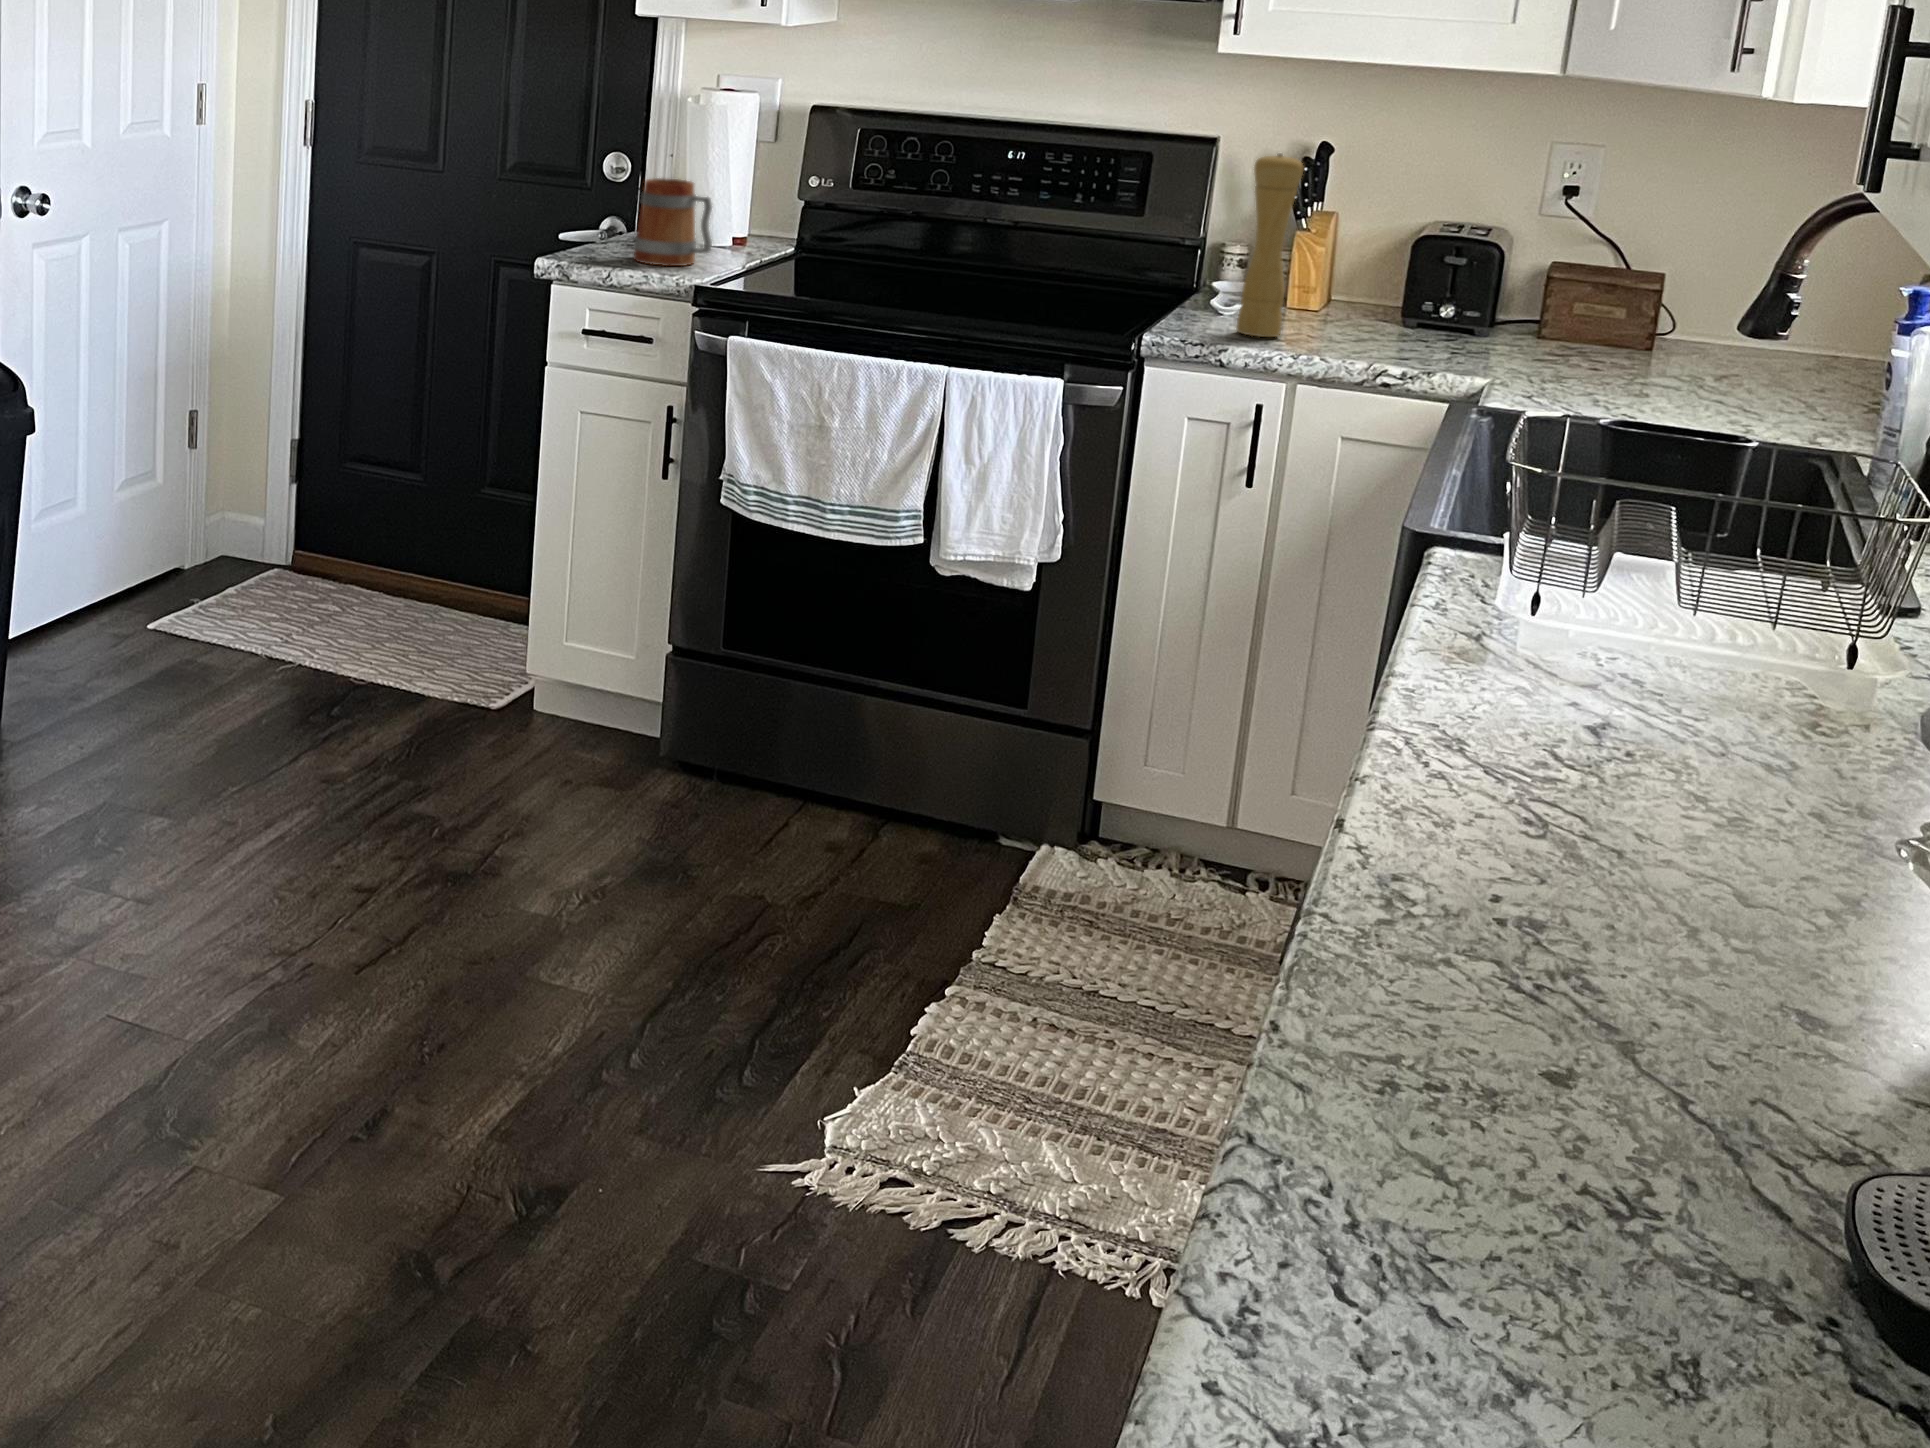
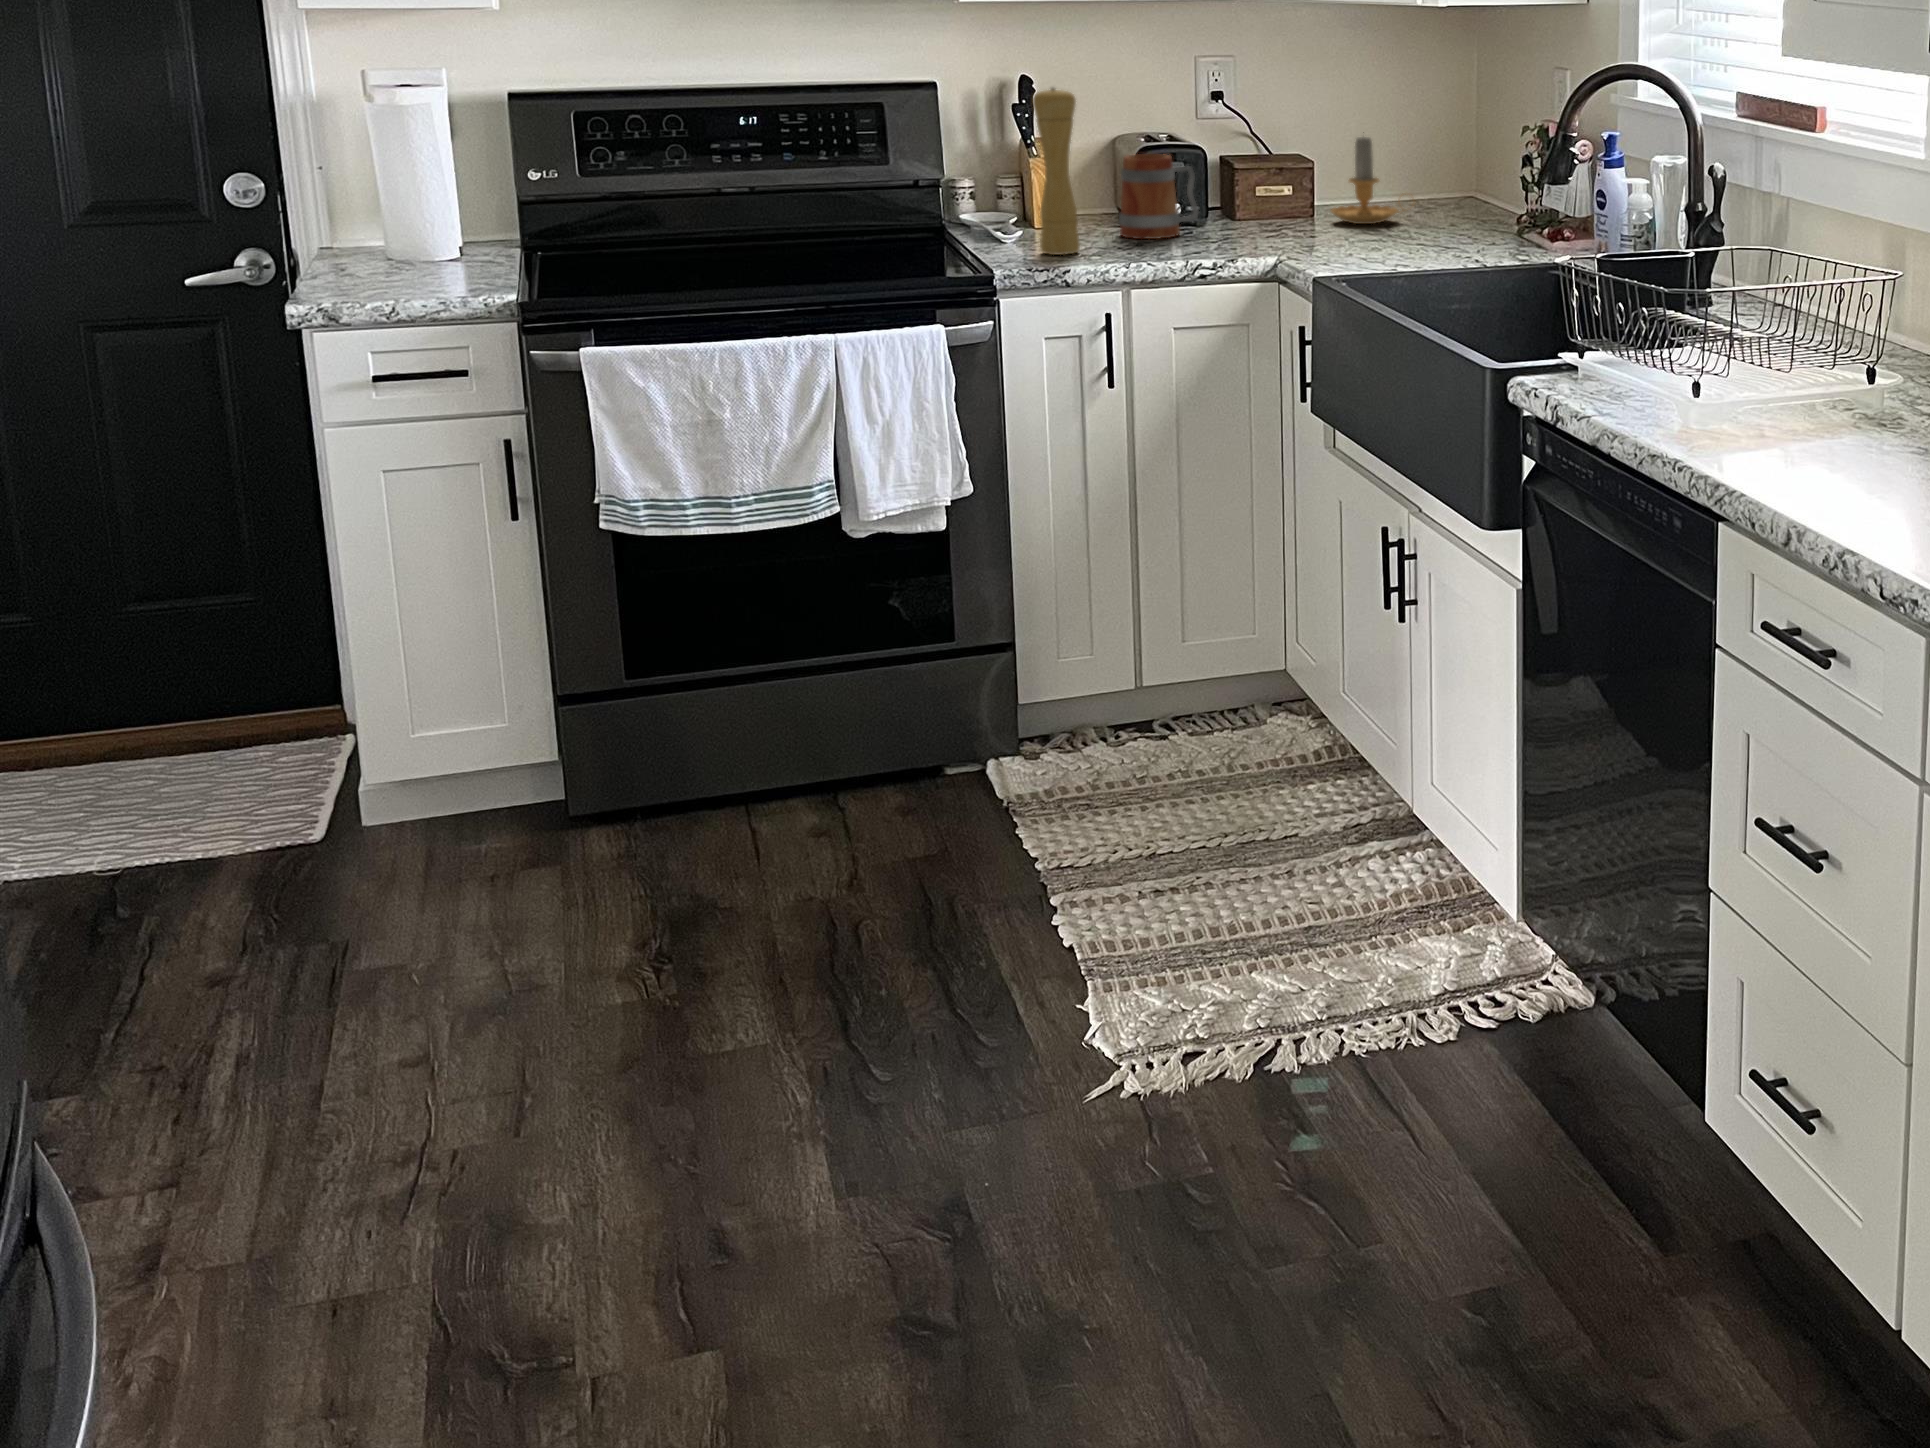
mug: present [634,178,712,266] -> present [1119,154,1198,239]
candle: none [1655,258,1775,373] -> present [1331,137,1404,224]

